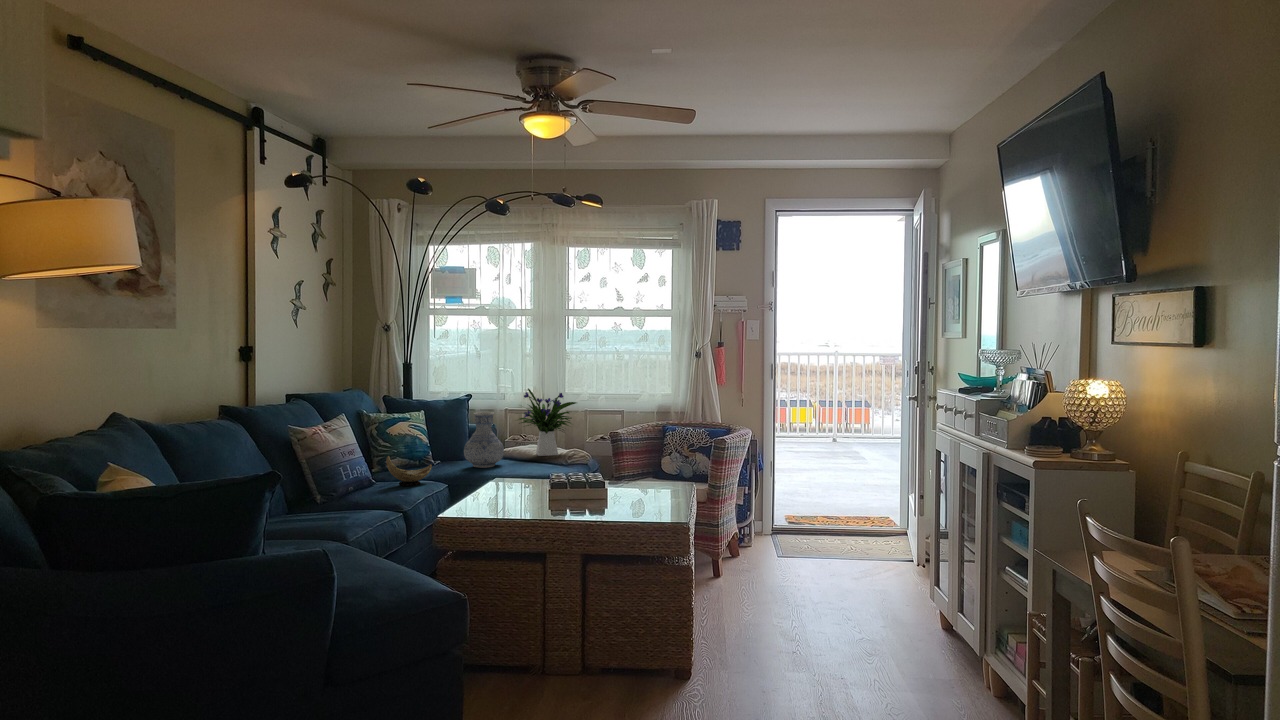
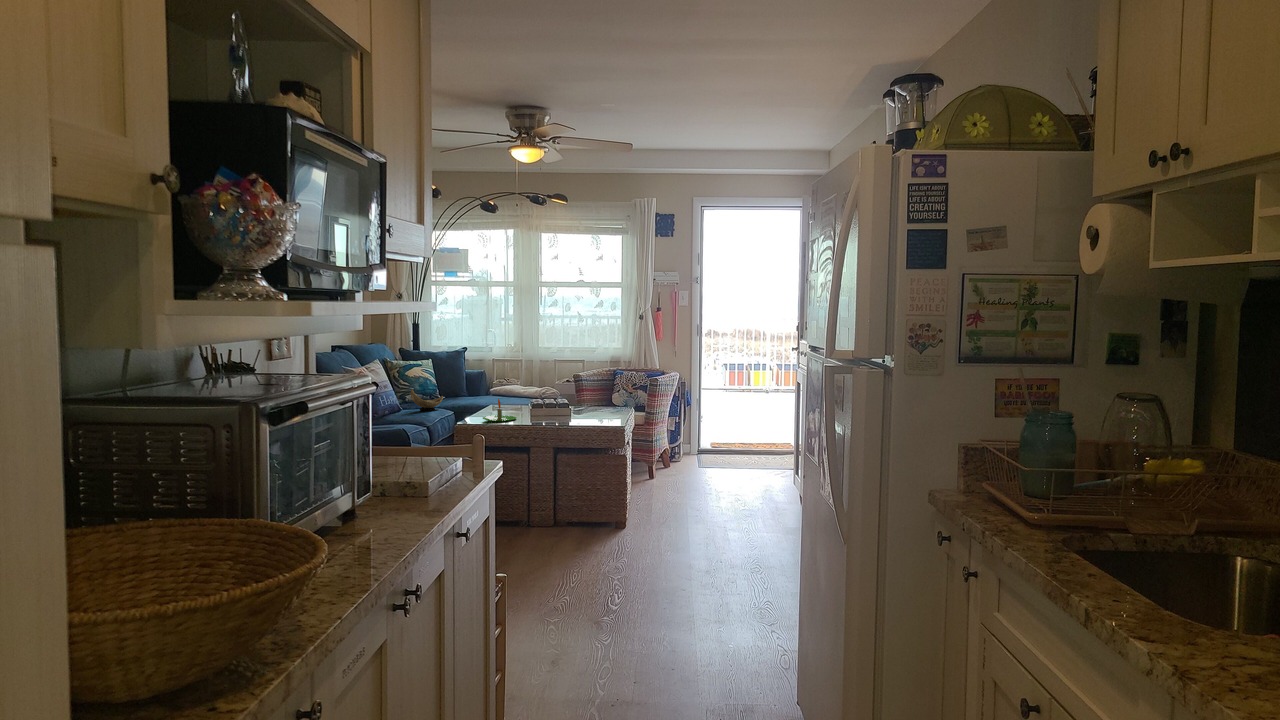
flower arrangement: present [519,388,576,456] -> none [500,342,549,393]
vase: present [464,412,504,468] -> none [464,359,494,400]
candle: none [477,477,528,513] -> present [483,399,516,422]

